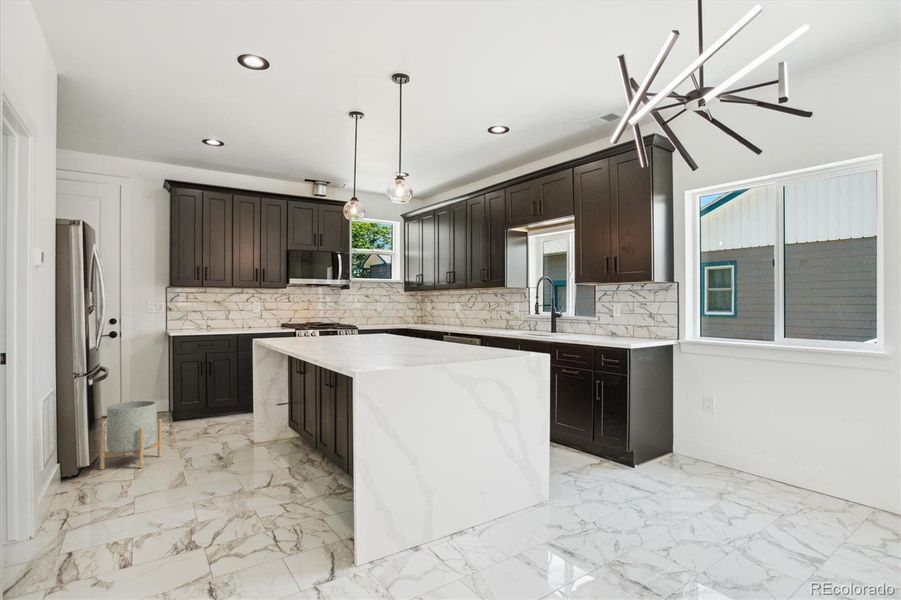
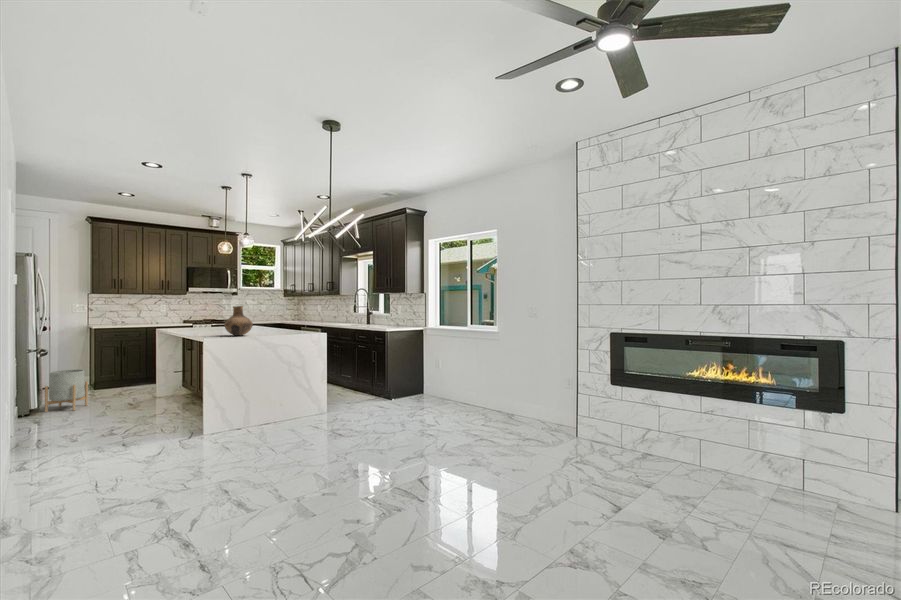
vase: none [382,304,429,358] -> present [224,306,253,336]

